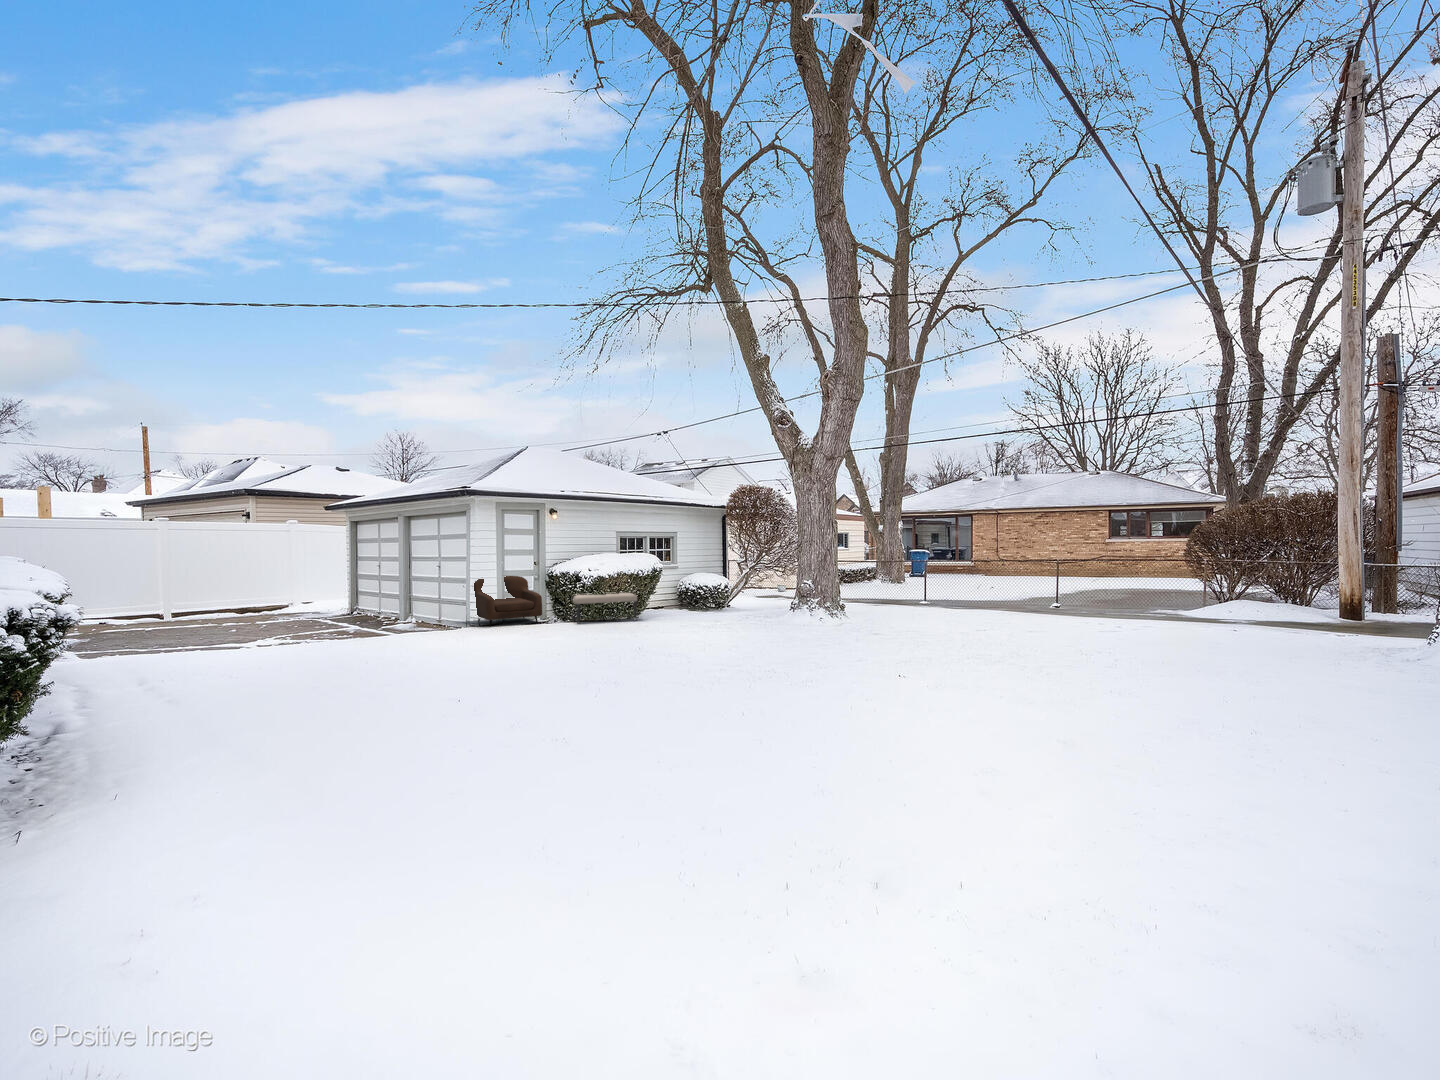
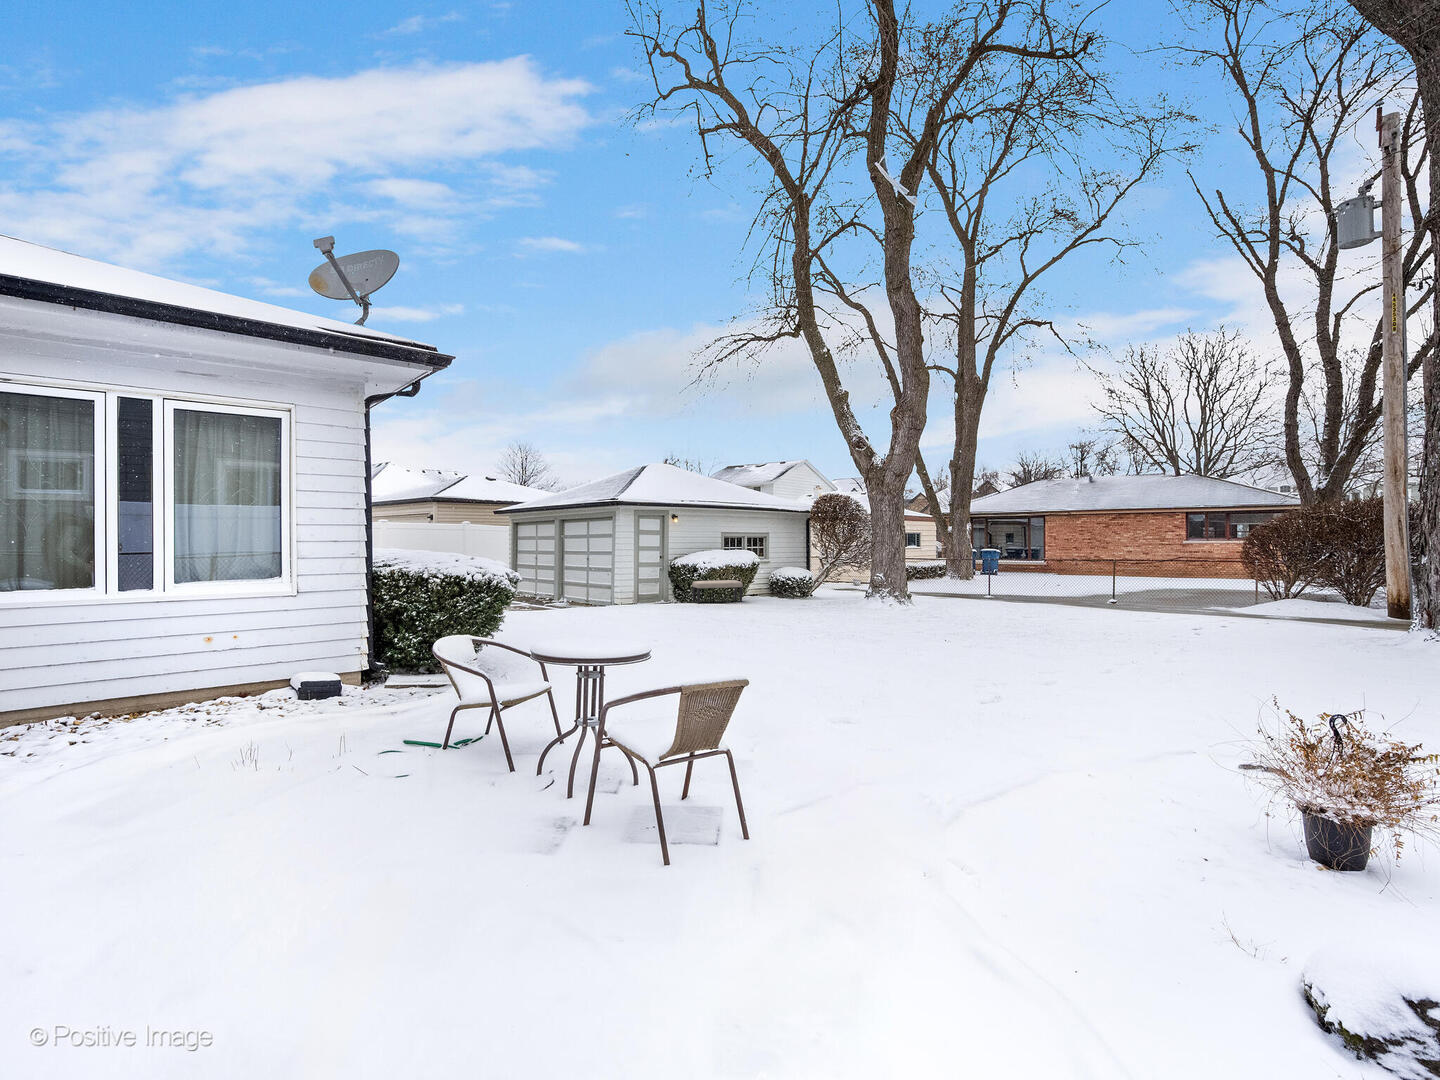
armchair: present [474,576,542,626] -> none [618,566,670,604]

